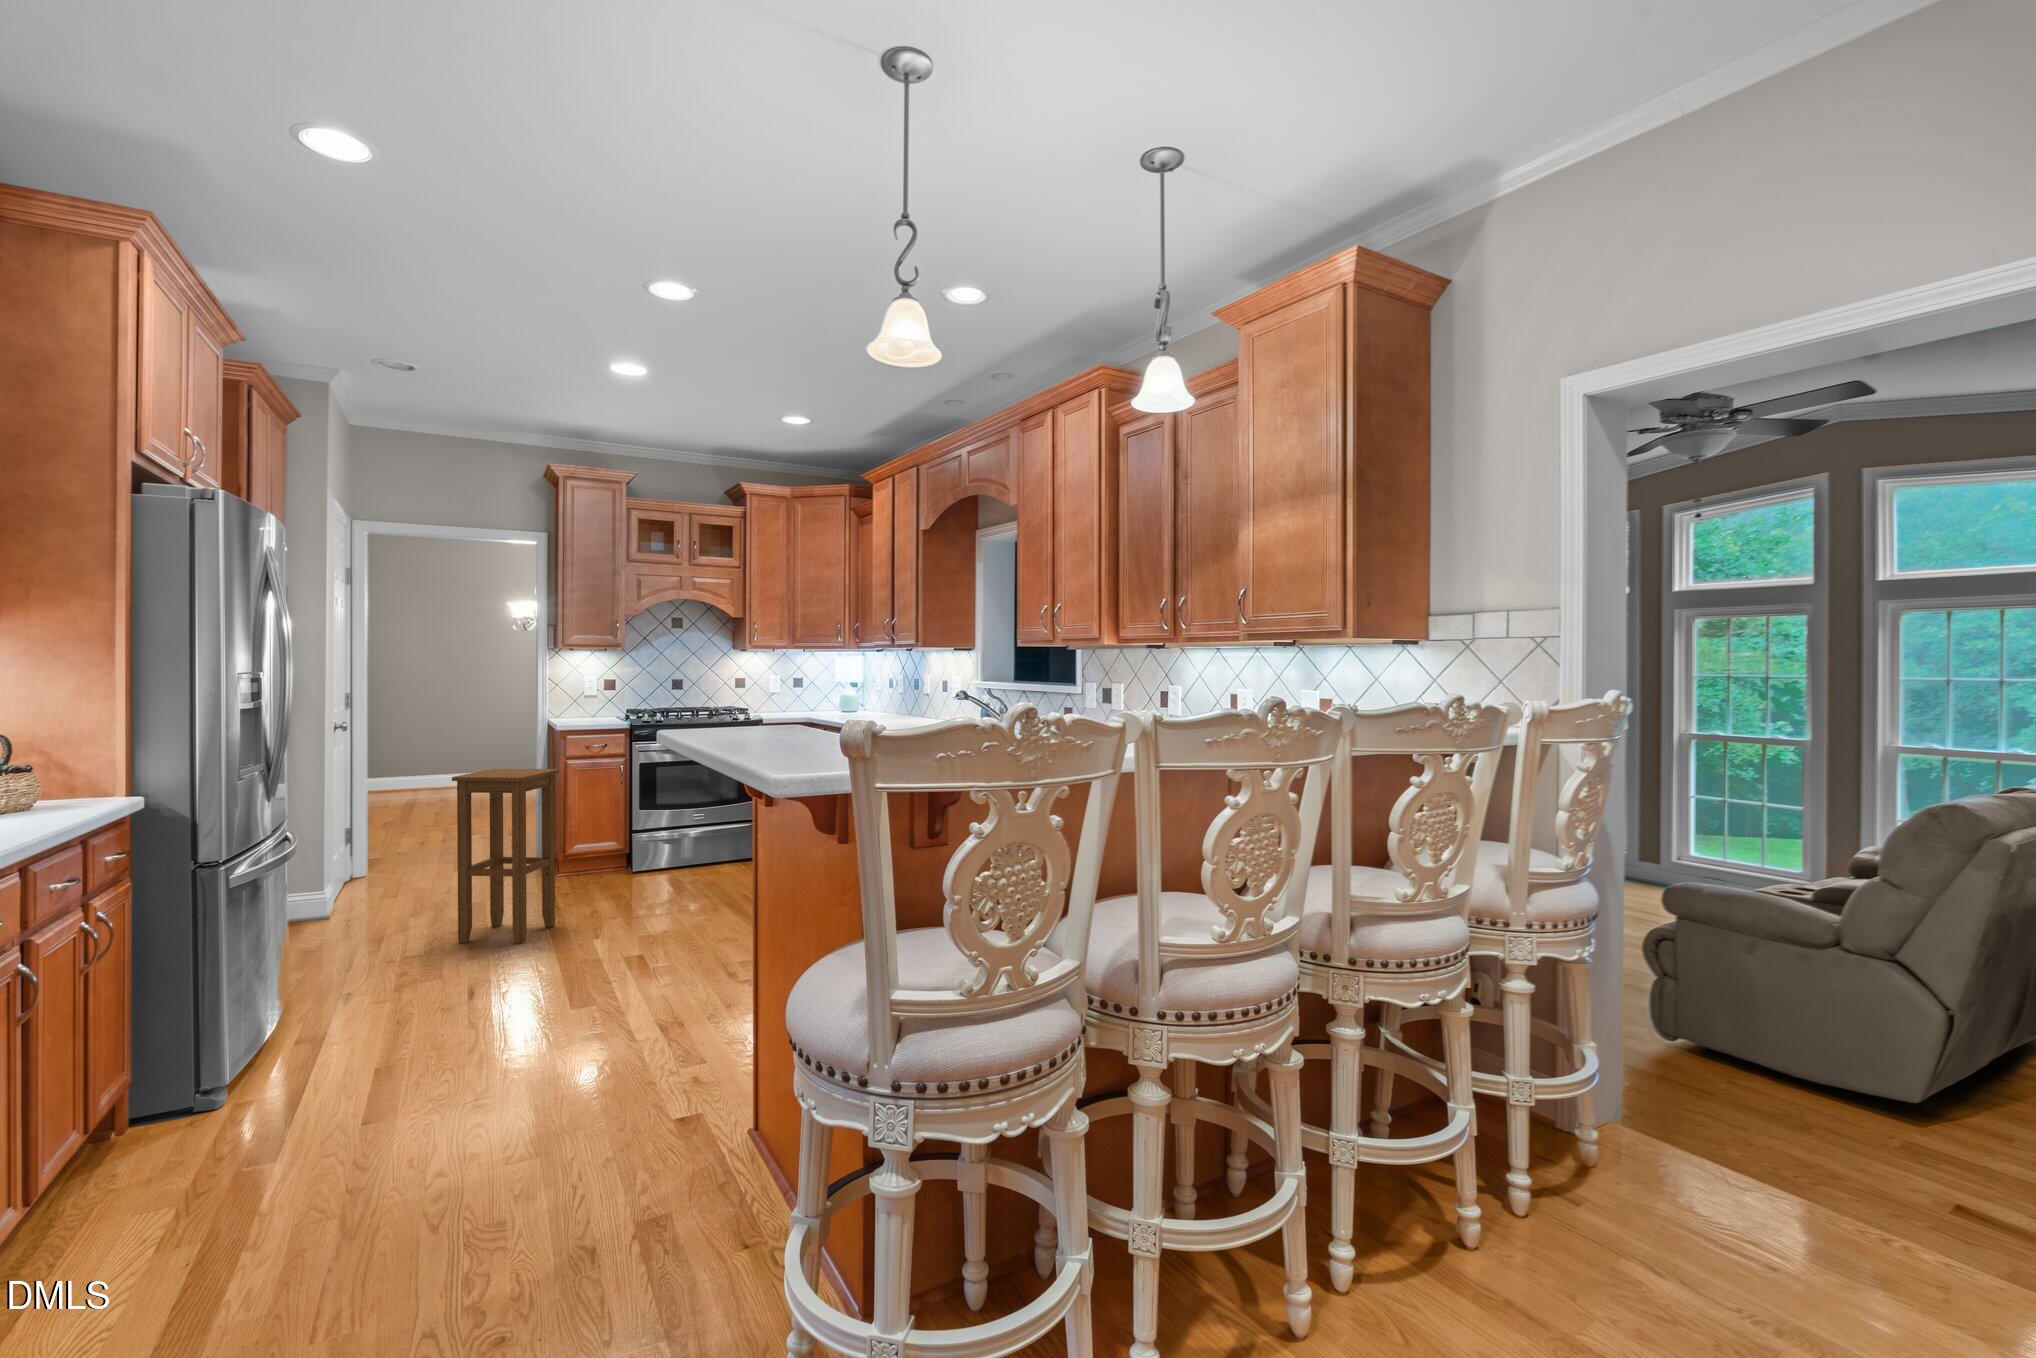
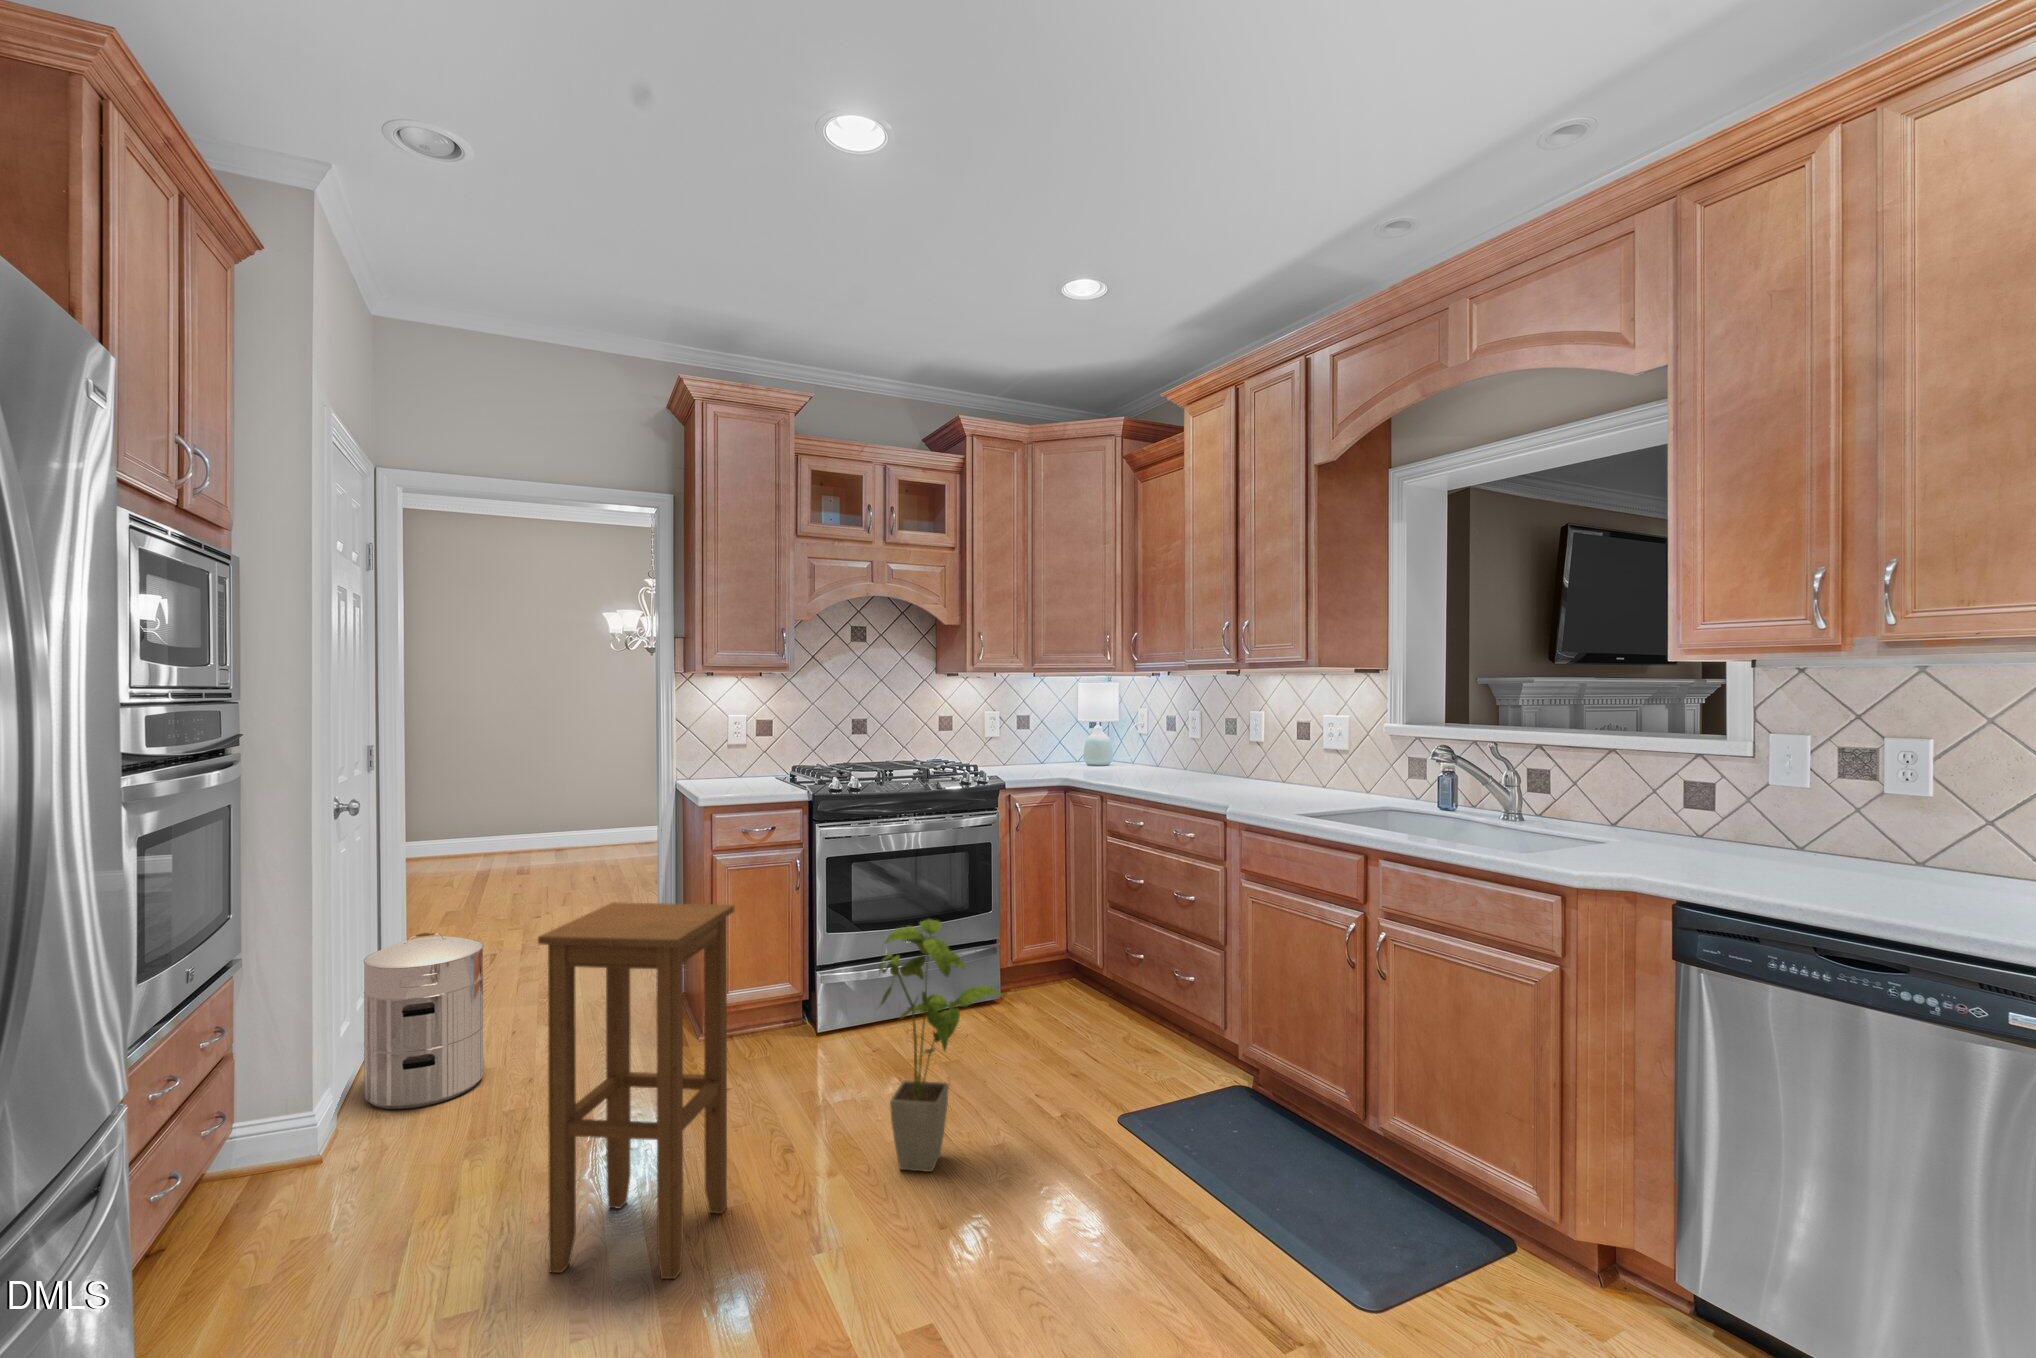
house plant: none [640,781,716,915] -> present [879,919,1004,1172]
waste bin: none [350,801,422,899] -> present [363,933,484,1109]

